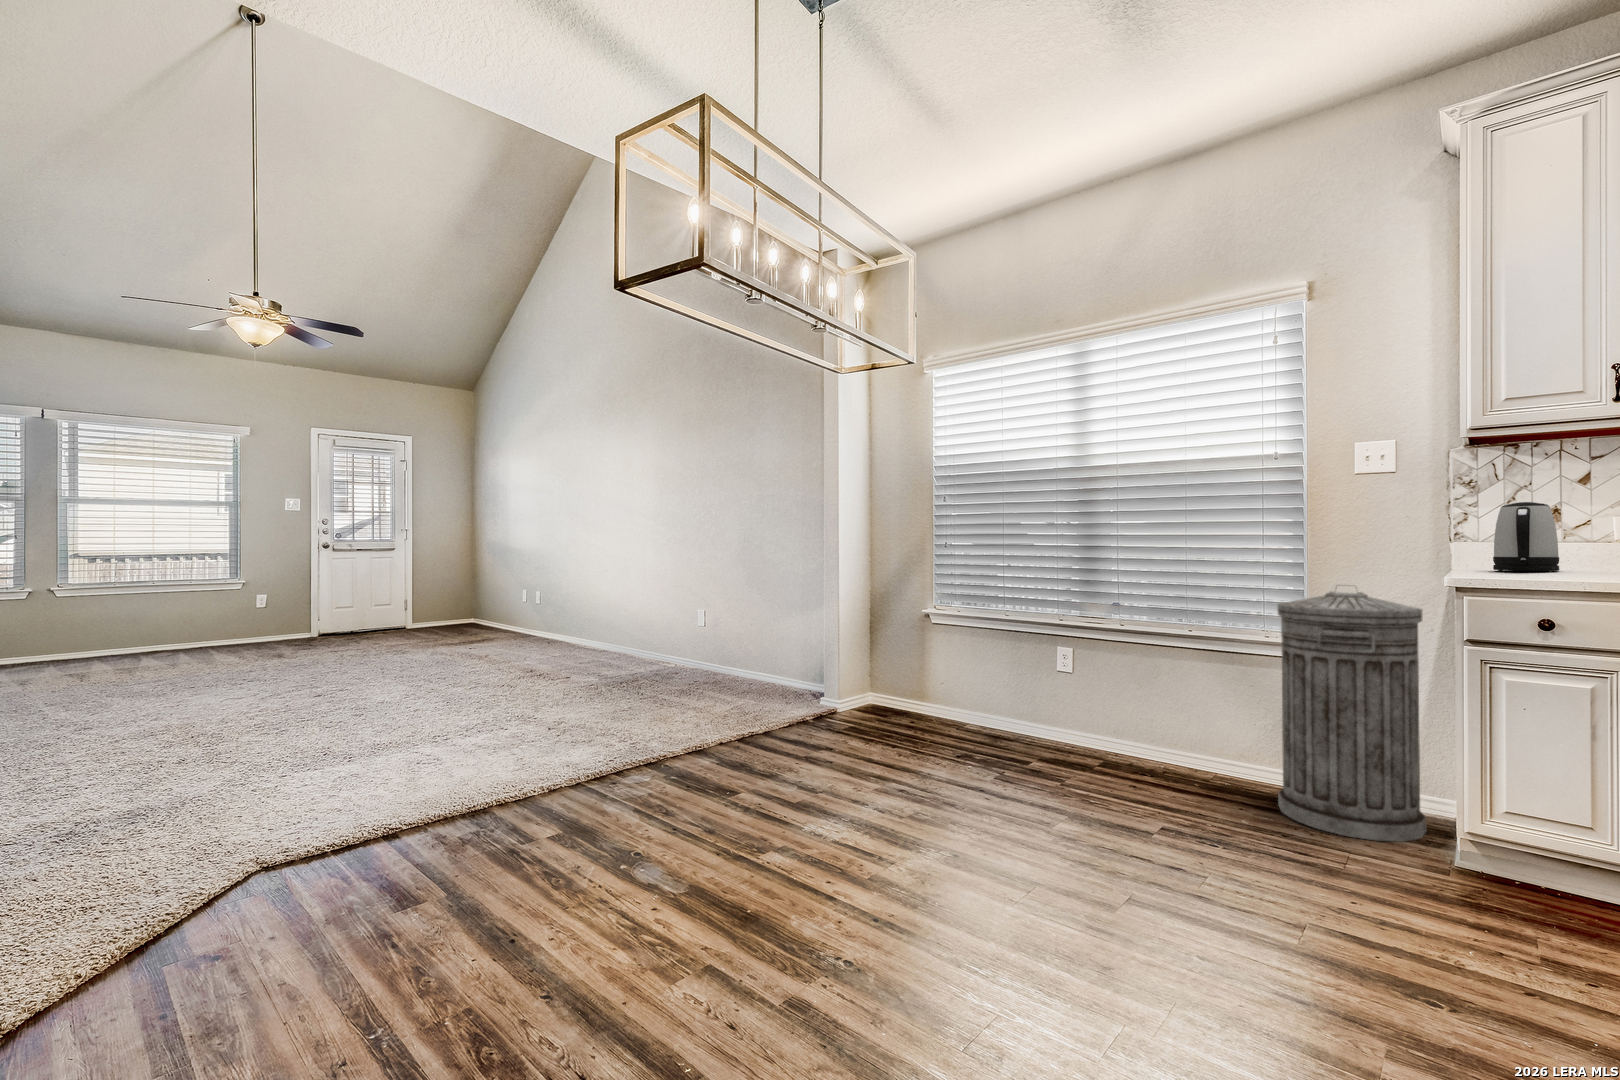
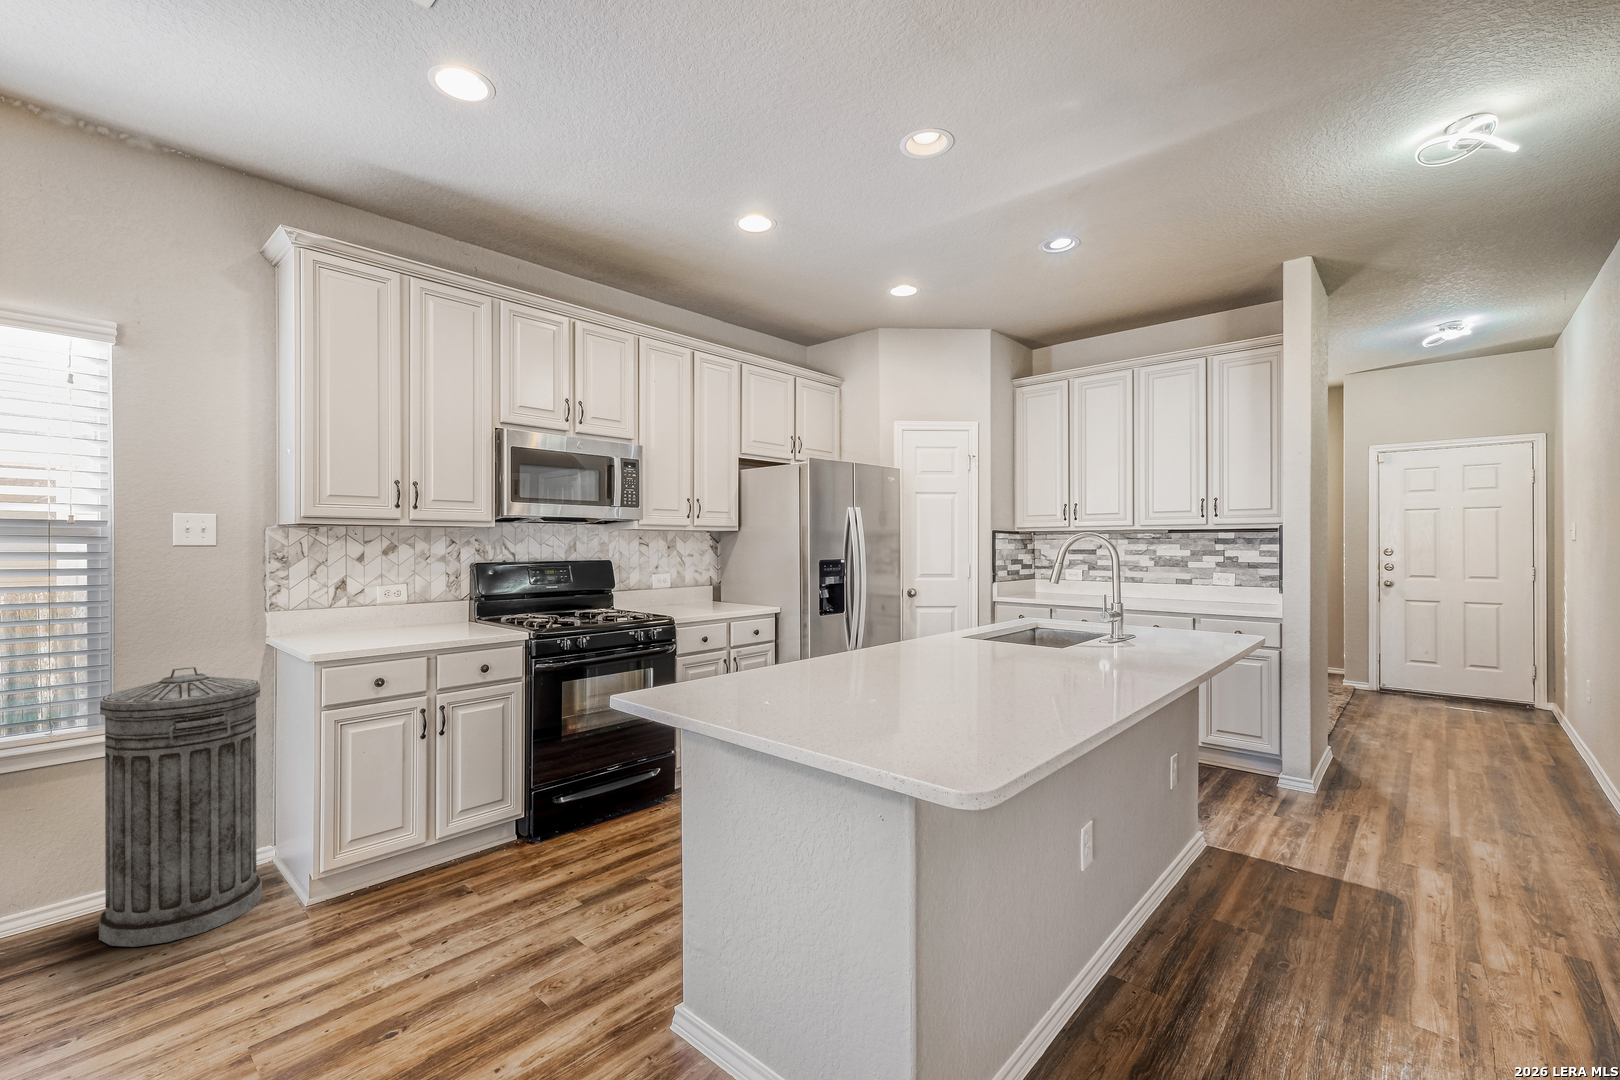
kettle: present [1493,502,1559,572] -> none [305,578,352,637]

